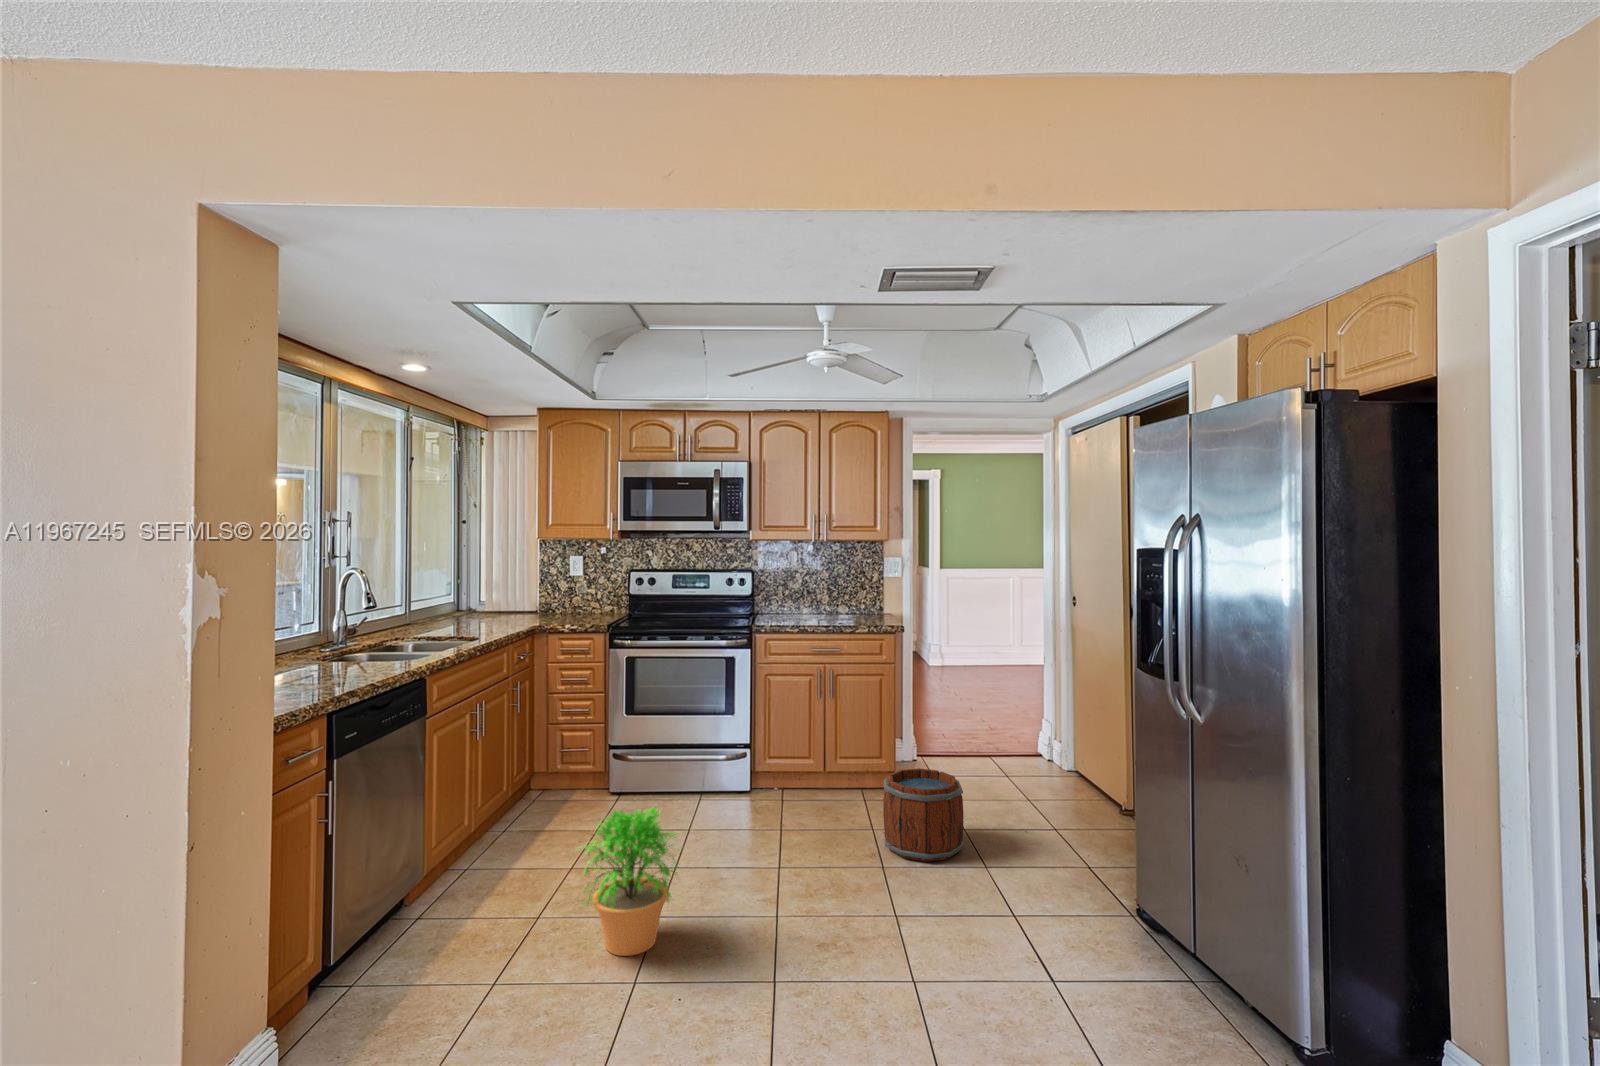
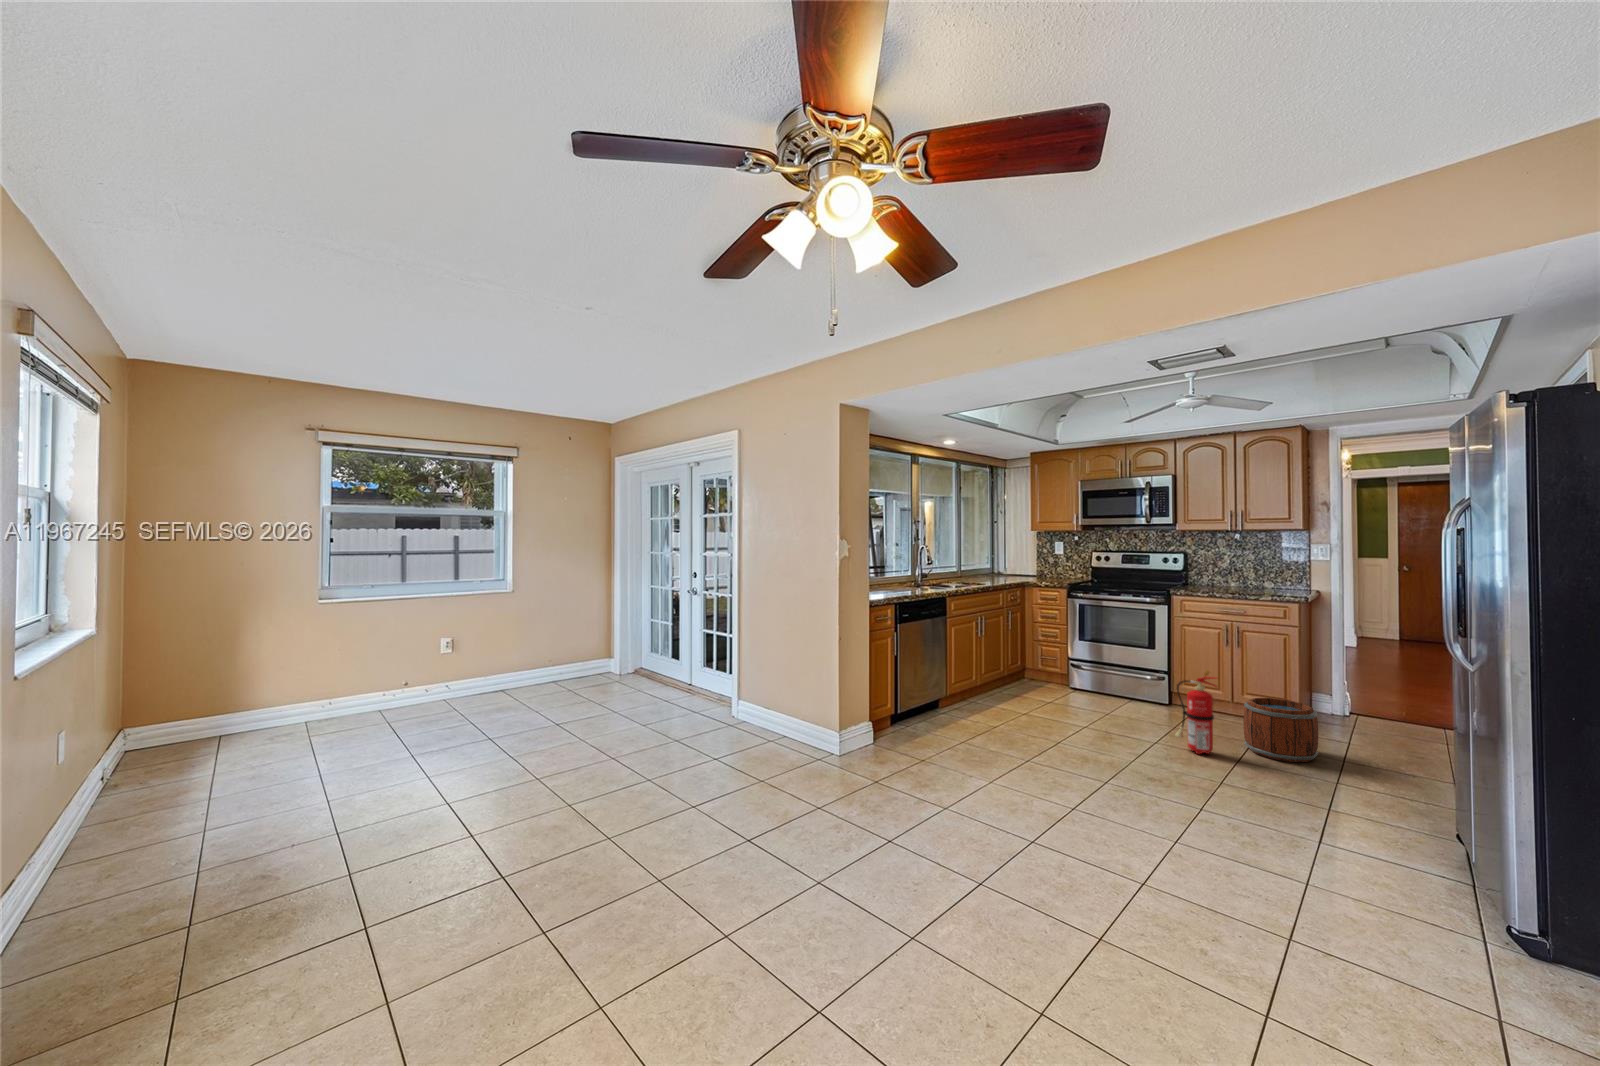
fire extinguisher: none [817,751,875,886] -> present [1176,671,1217,754]
potted plant: present [581,807,678,956] -> none [1016,671,1073,744]

